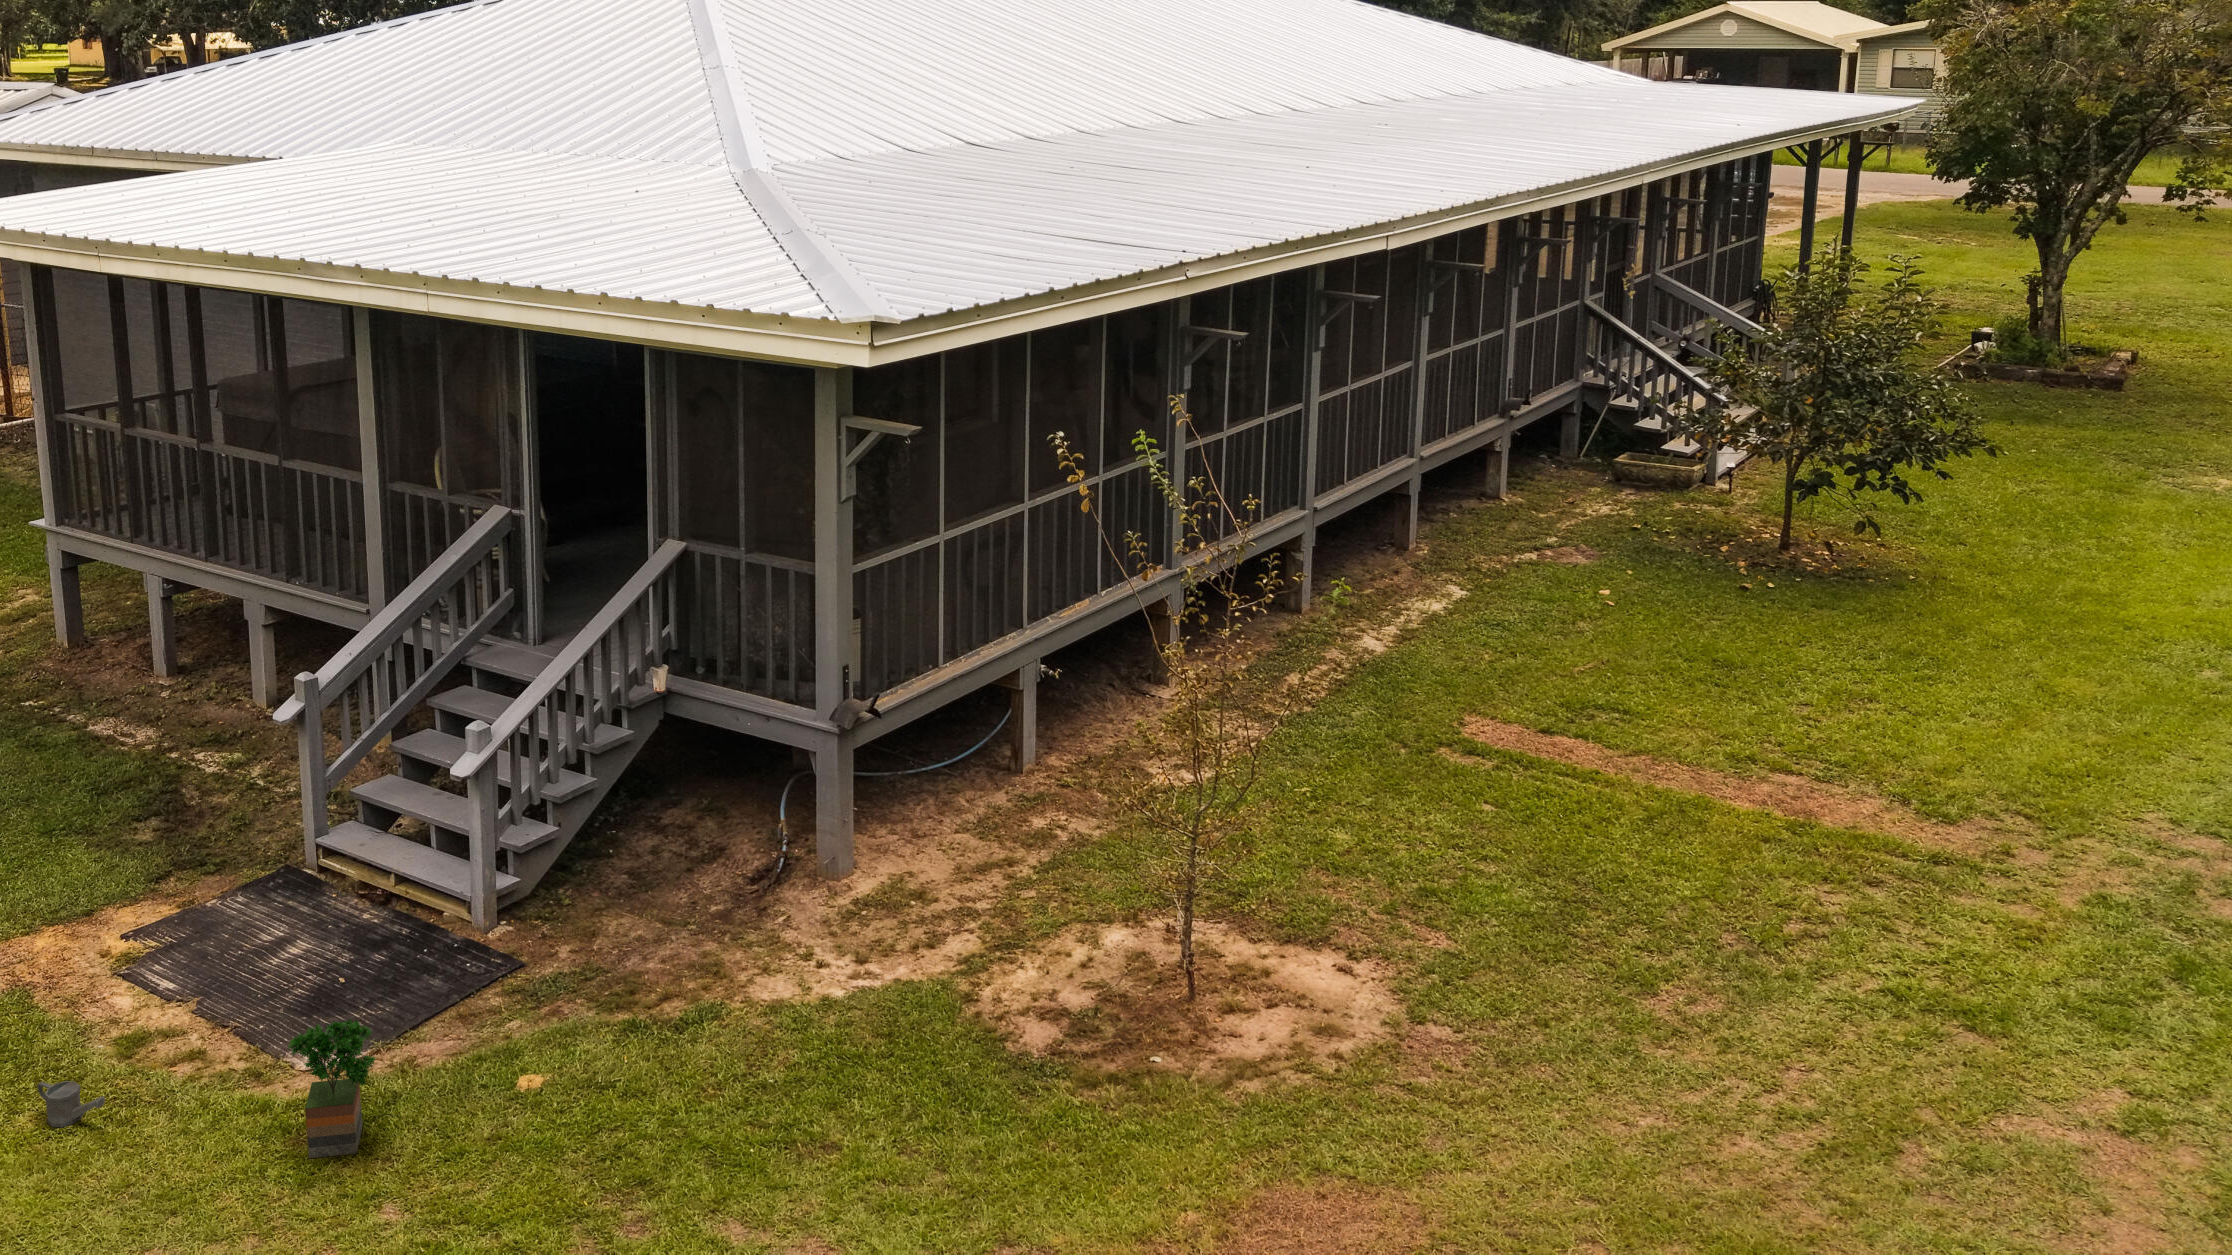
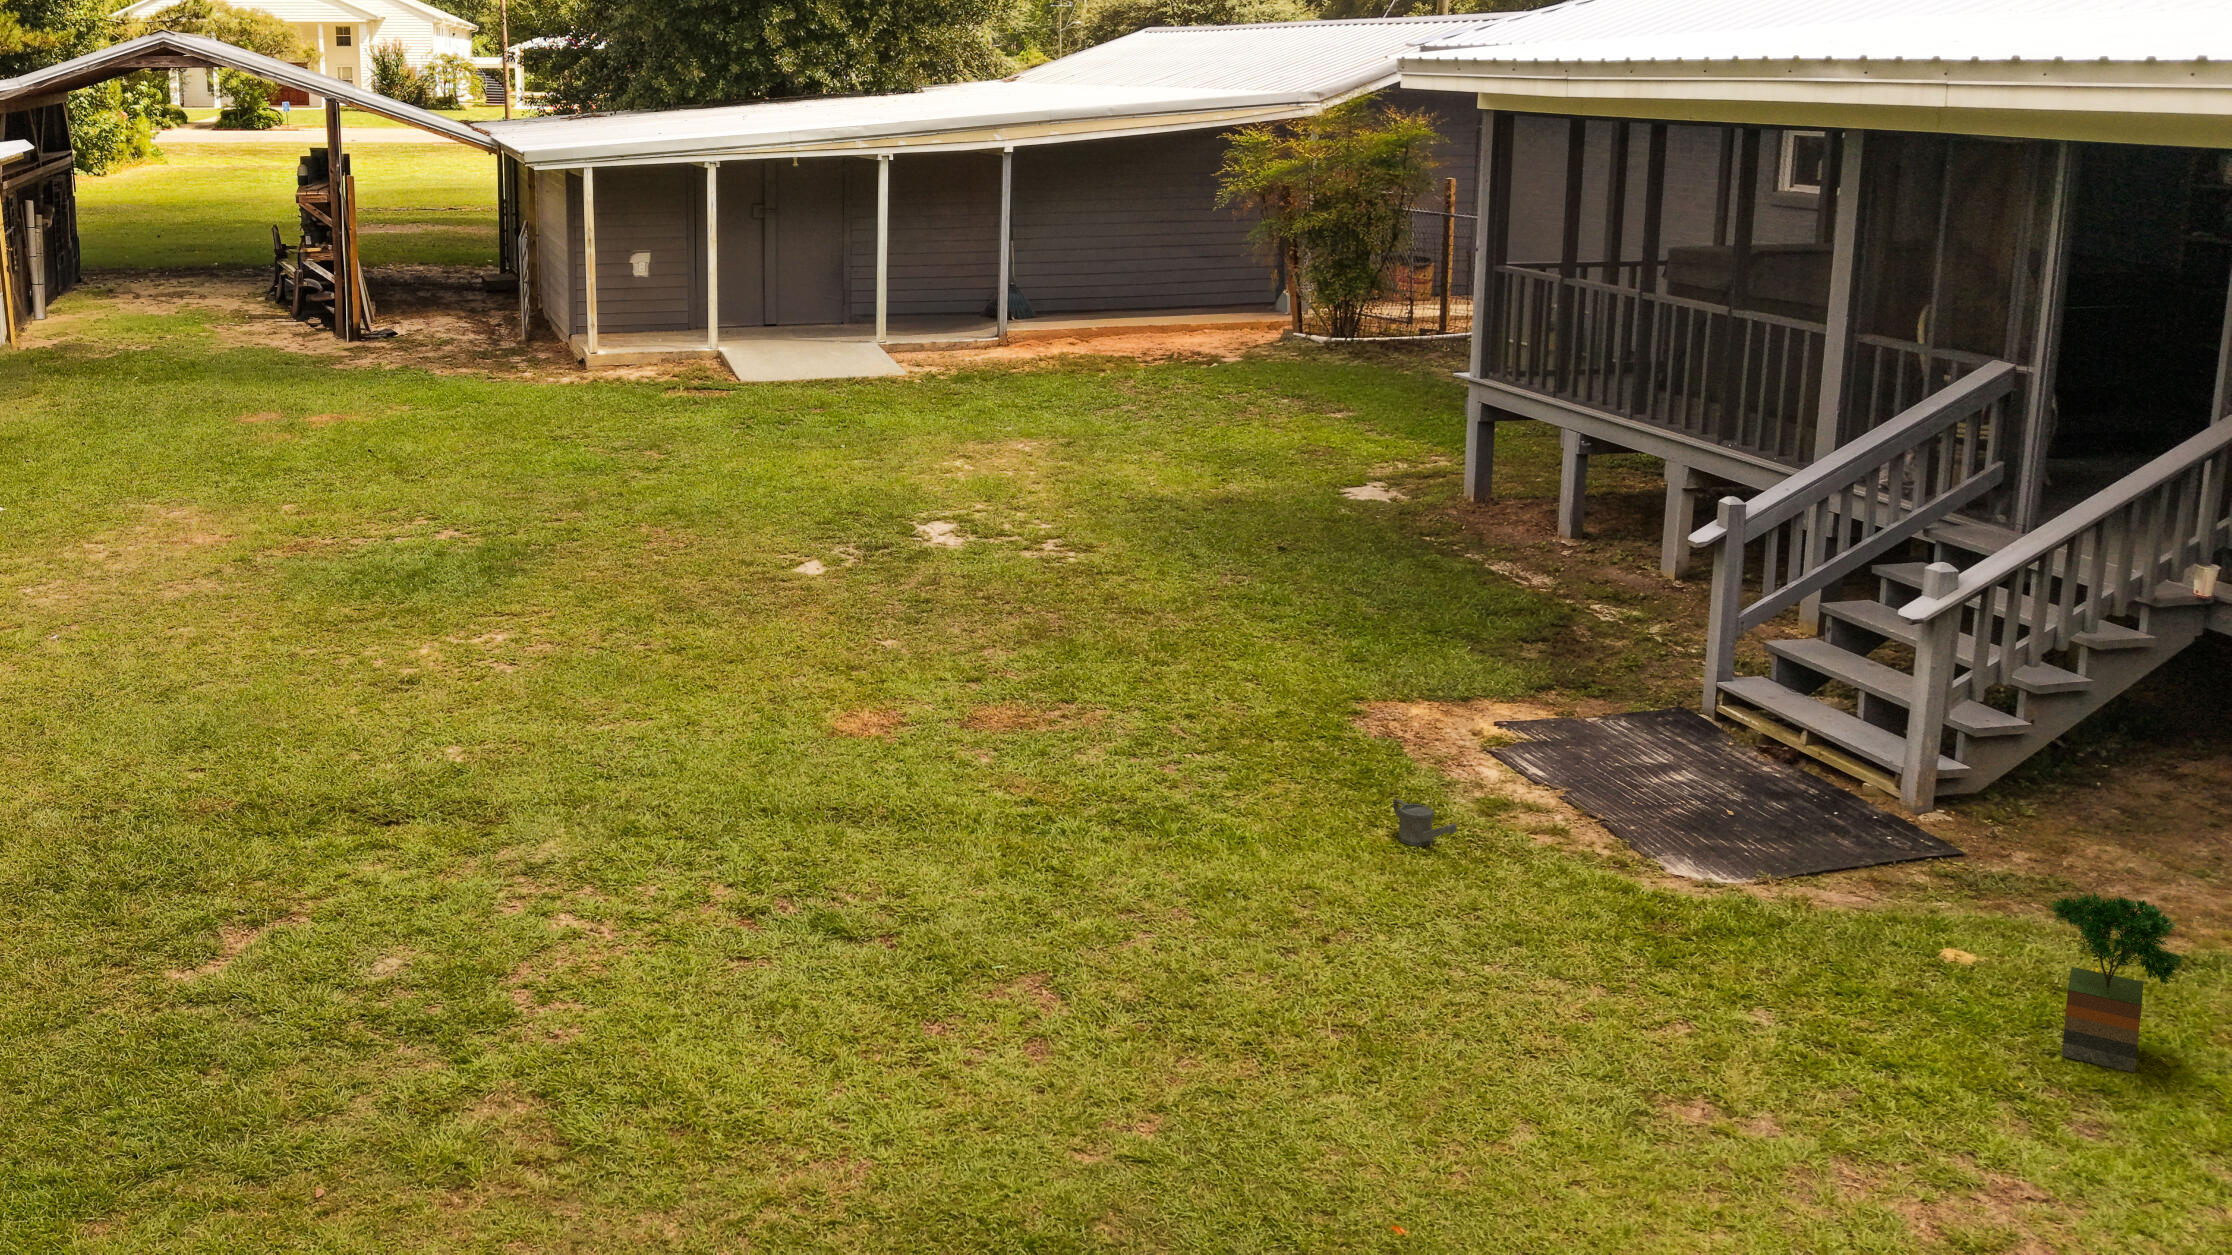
potted tree: present [288,1019,376,1158] -> present [2051,892,2184,1073]

